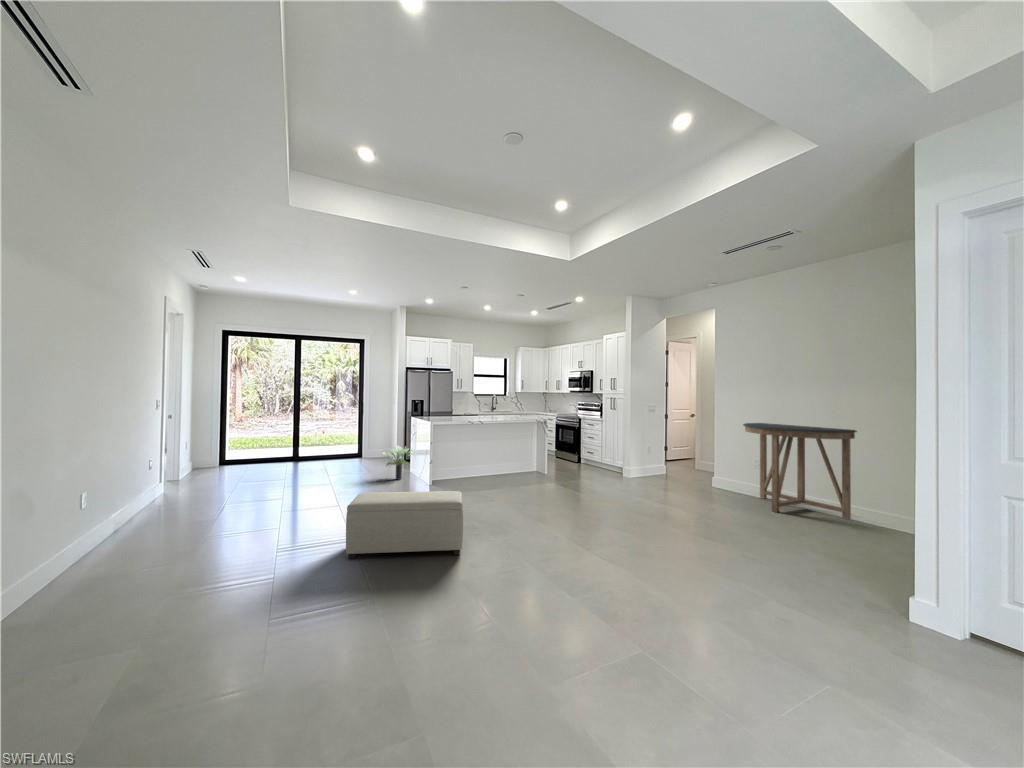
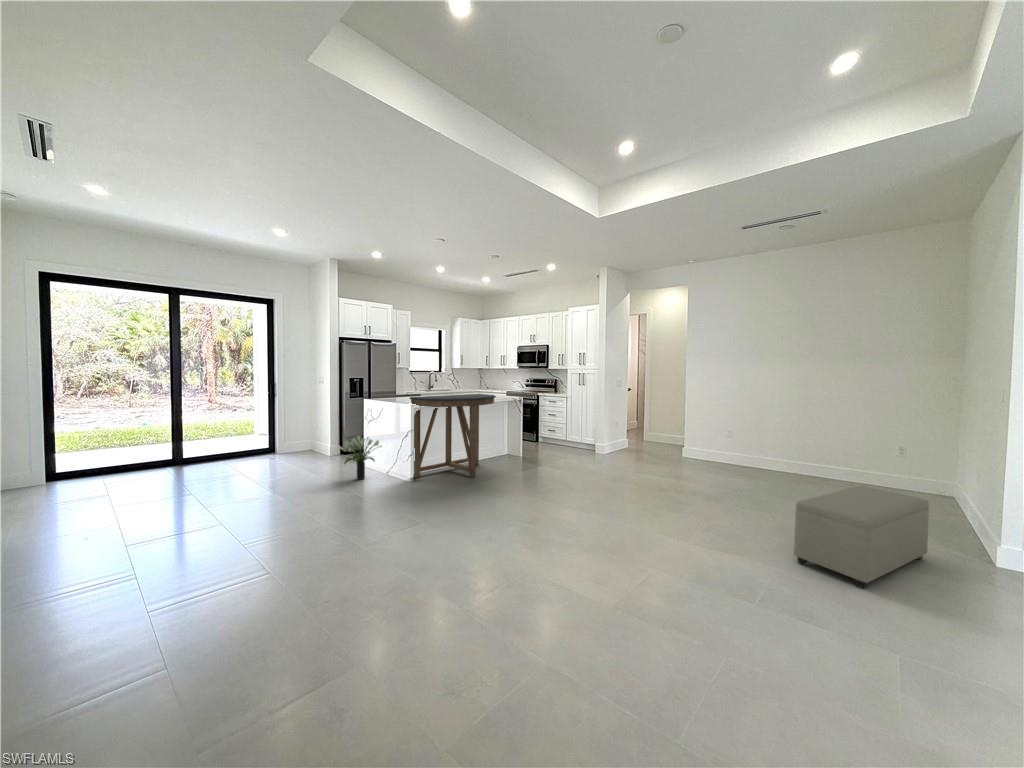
console table: present [743,423,857,519] -> present [409,394,496,478]
ottoman: present [346,491,463,559] -> present [794,486,929,588]

